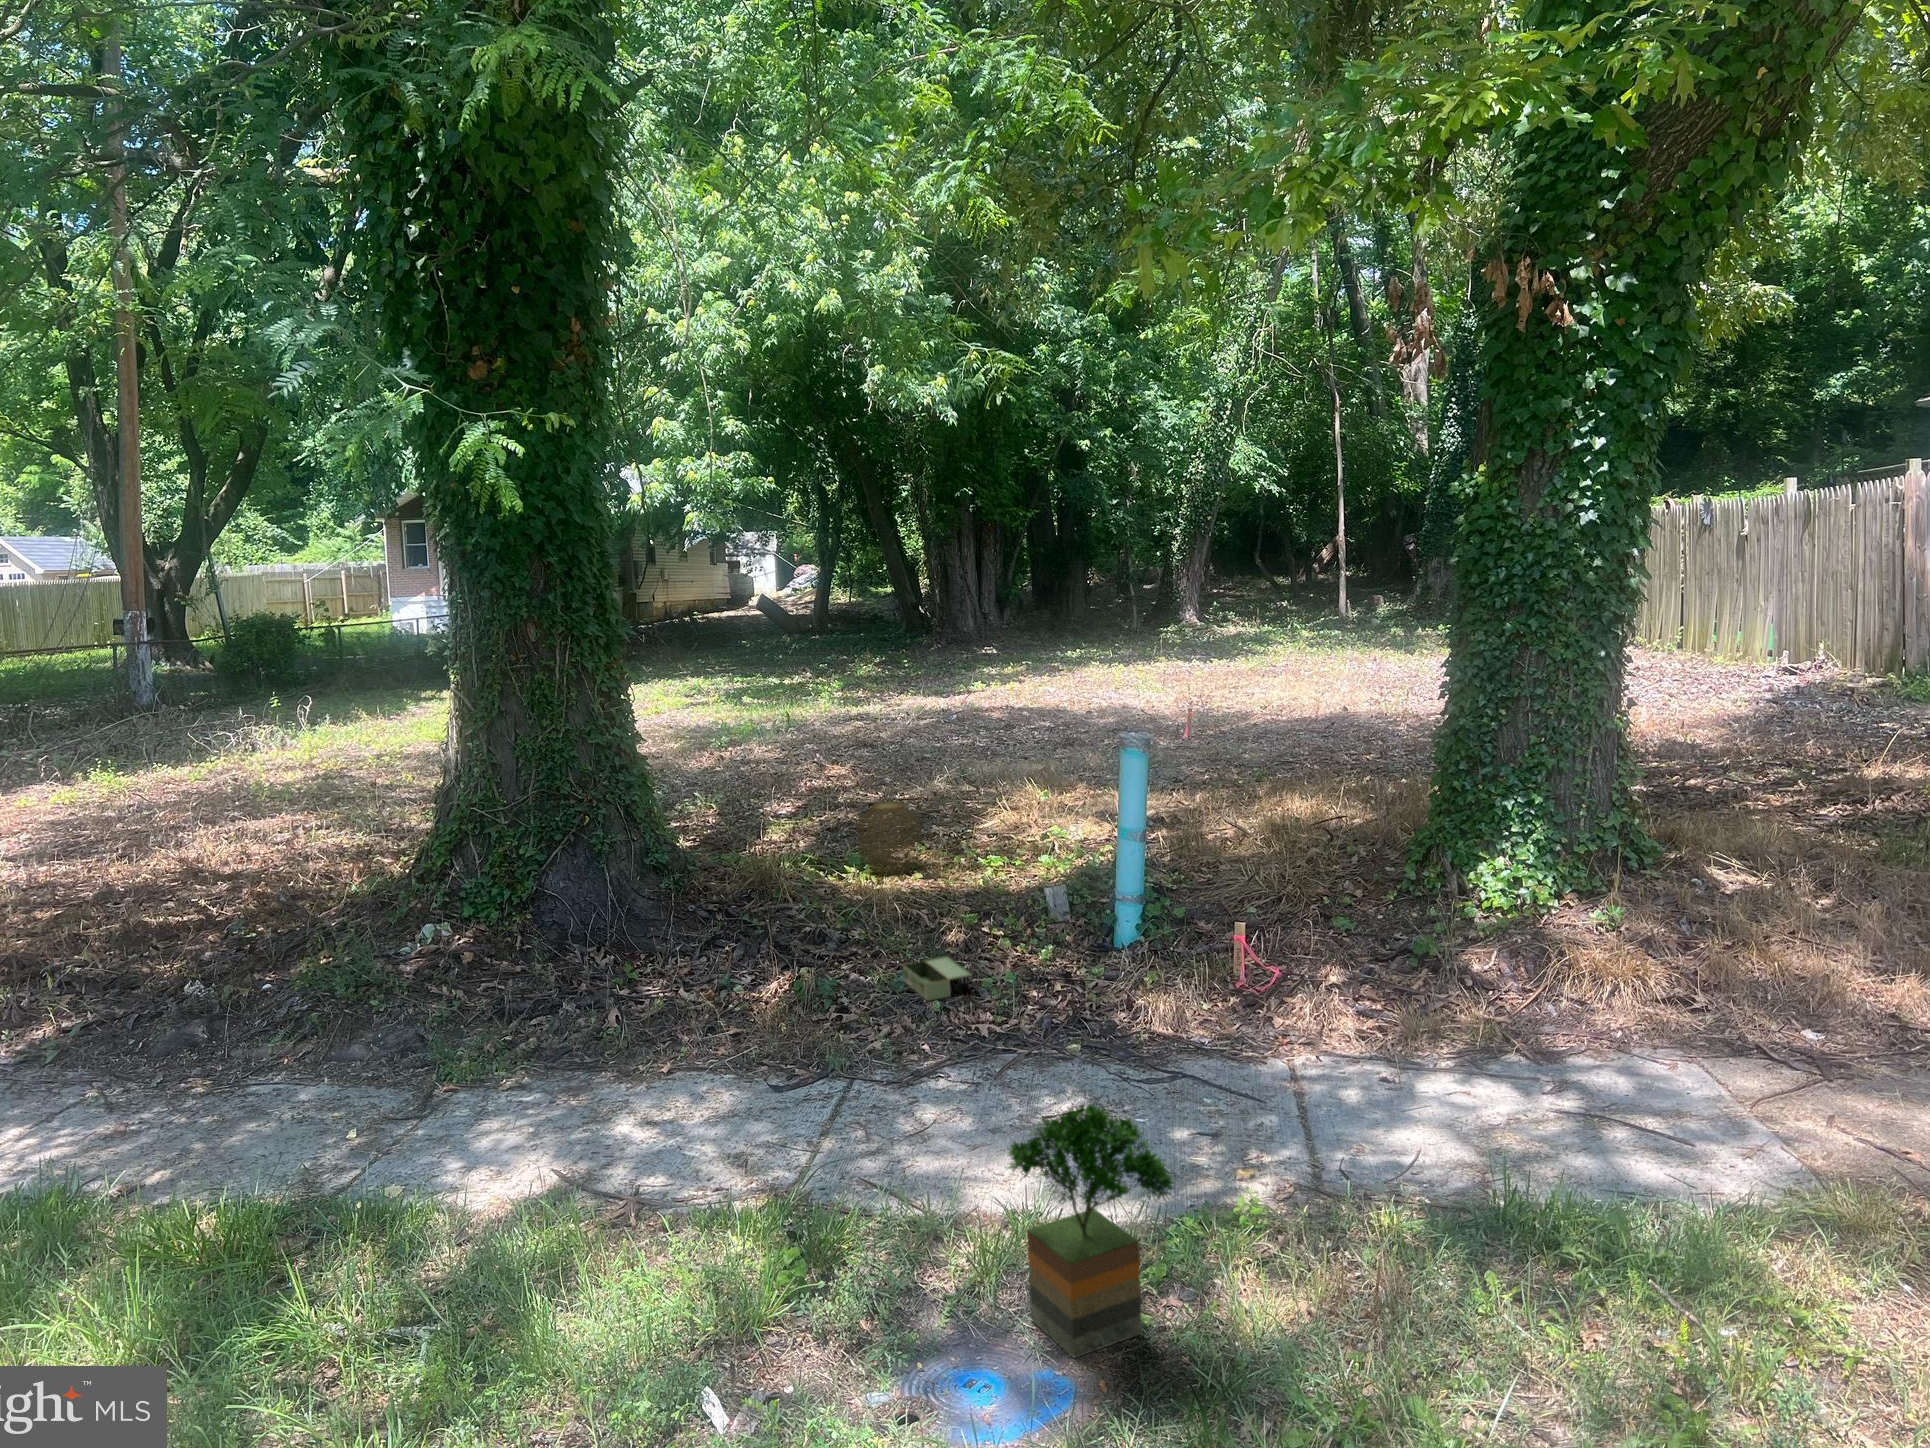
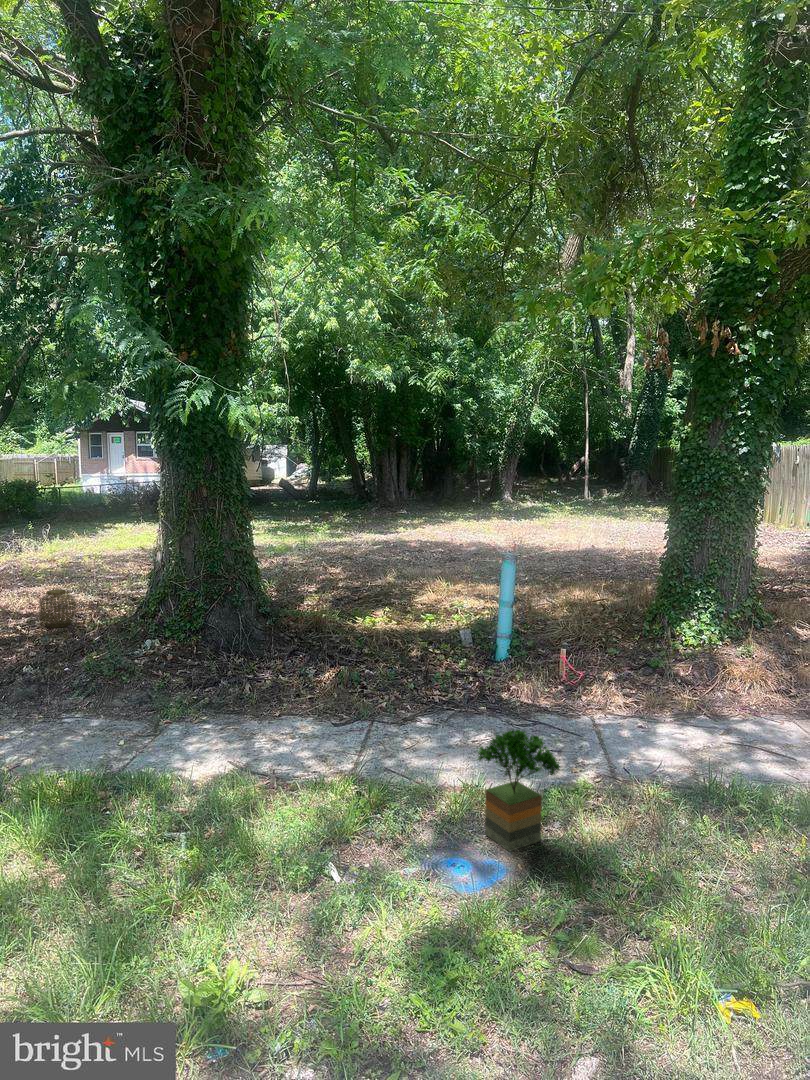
woven basket: present [856,801,923,875] -> present [39,589,76,628]
toolbox: present [903,956,972,1001] -> none [392,663,428,685]

